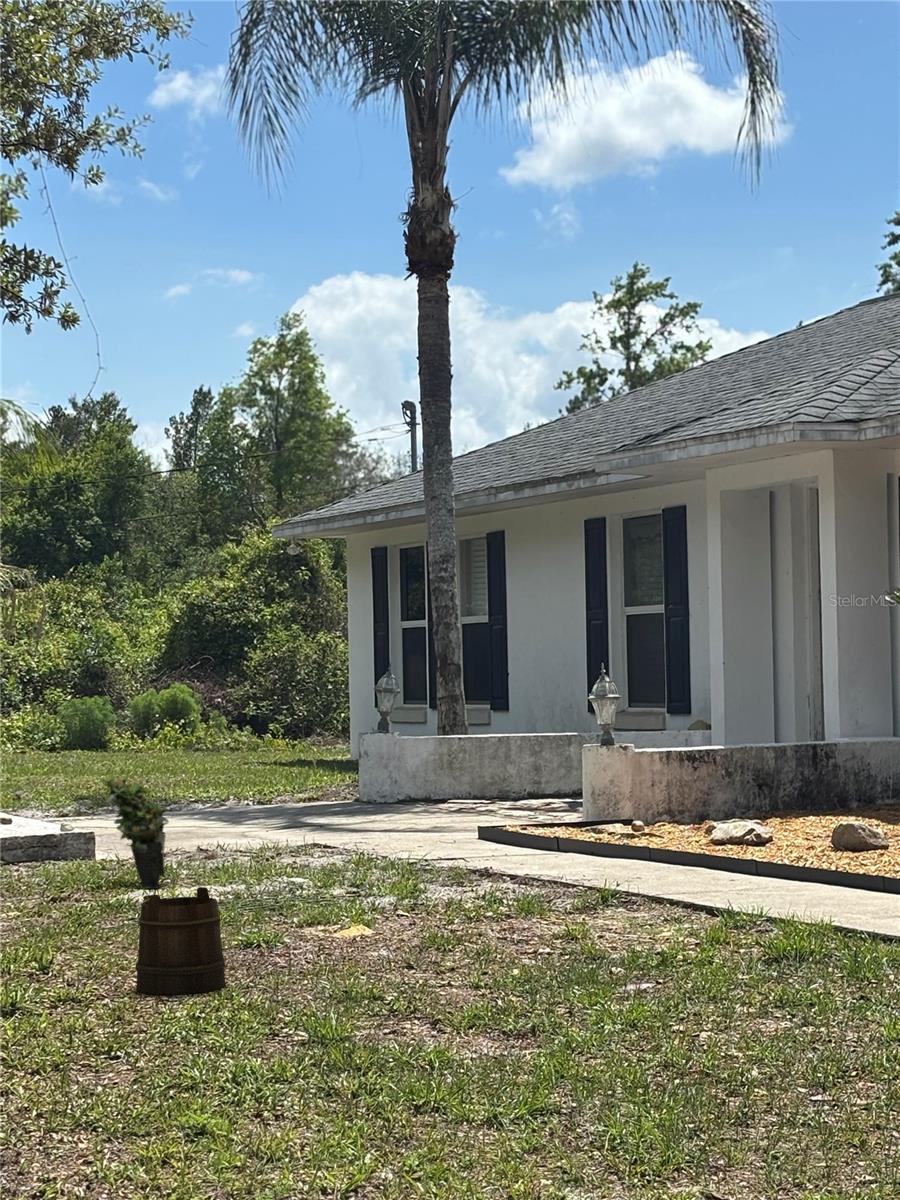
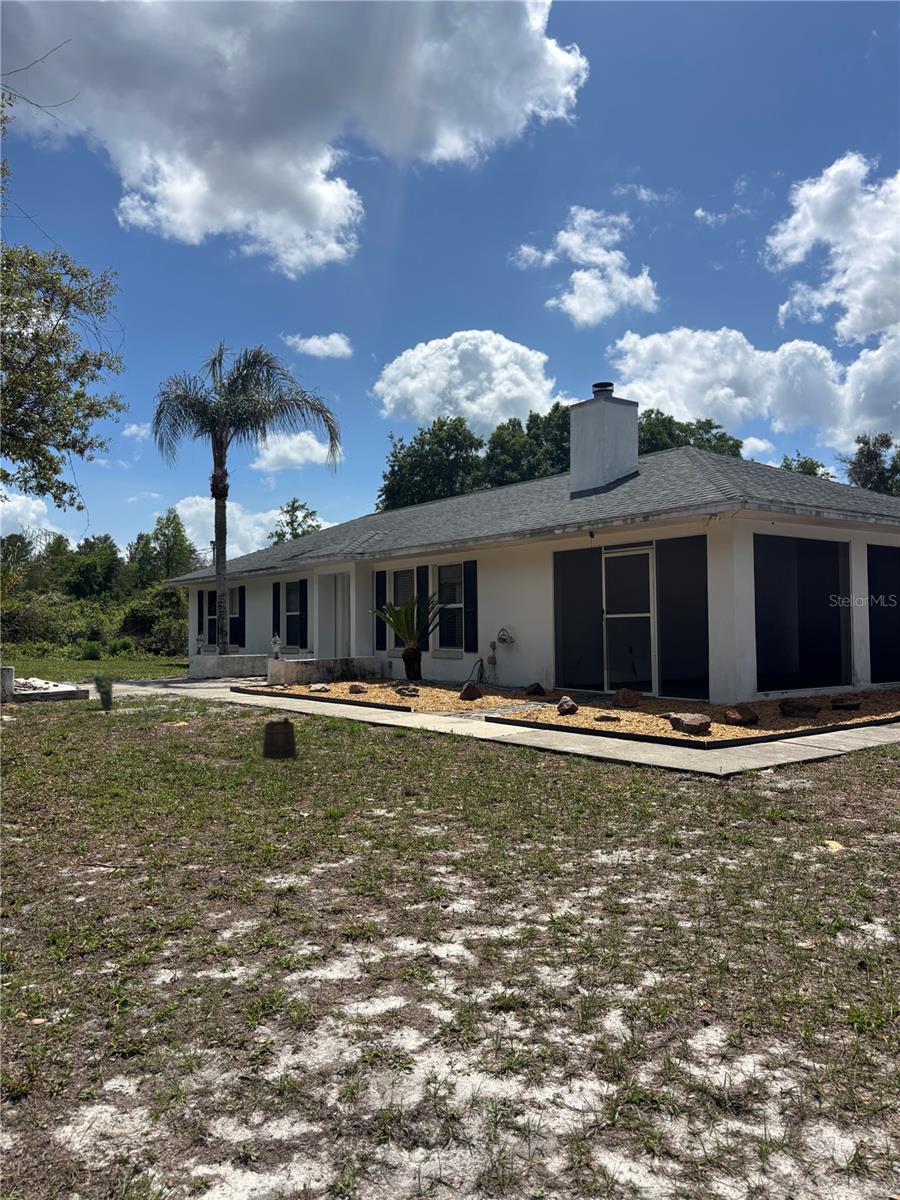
bucket: present [136,887,226,994] -> present [262,717,296,758]

